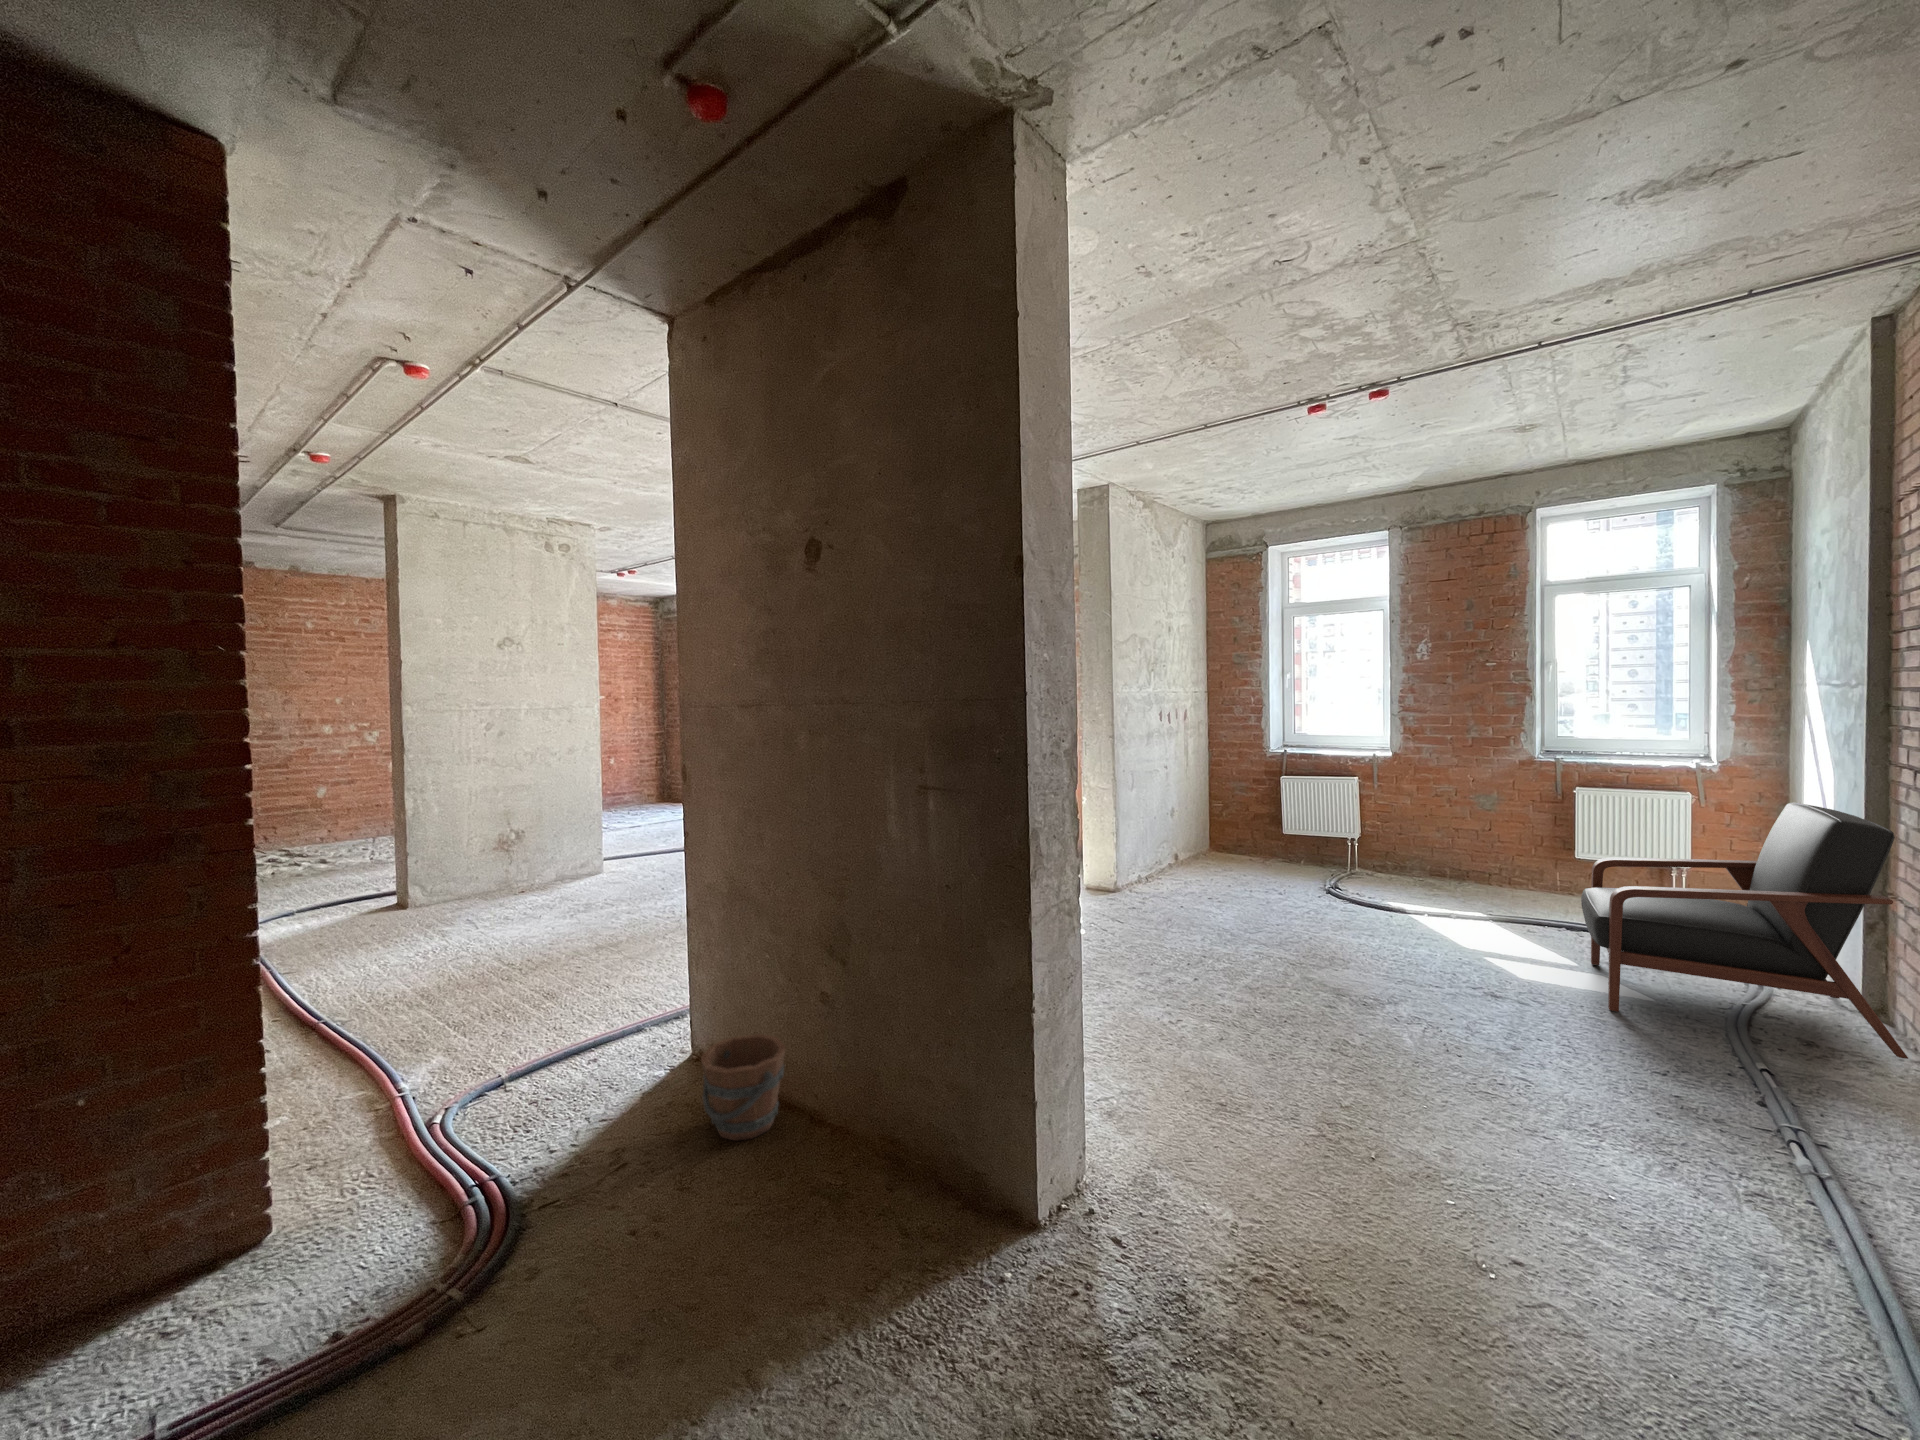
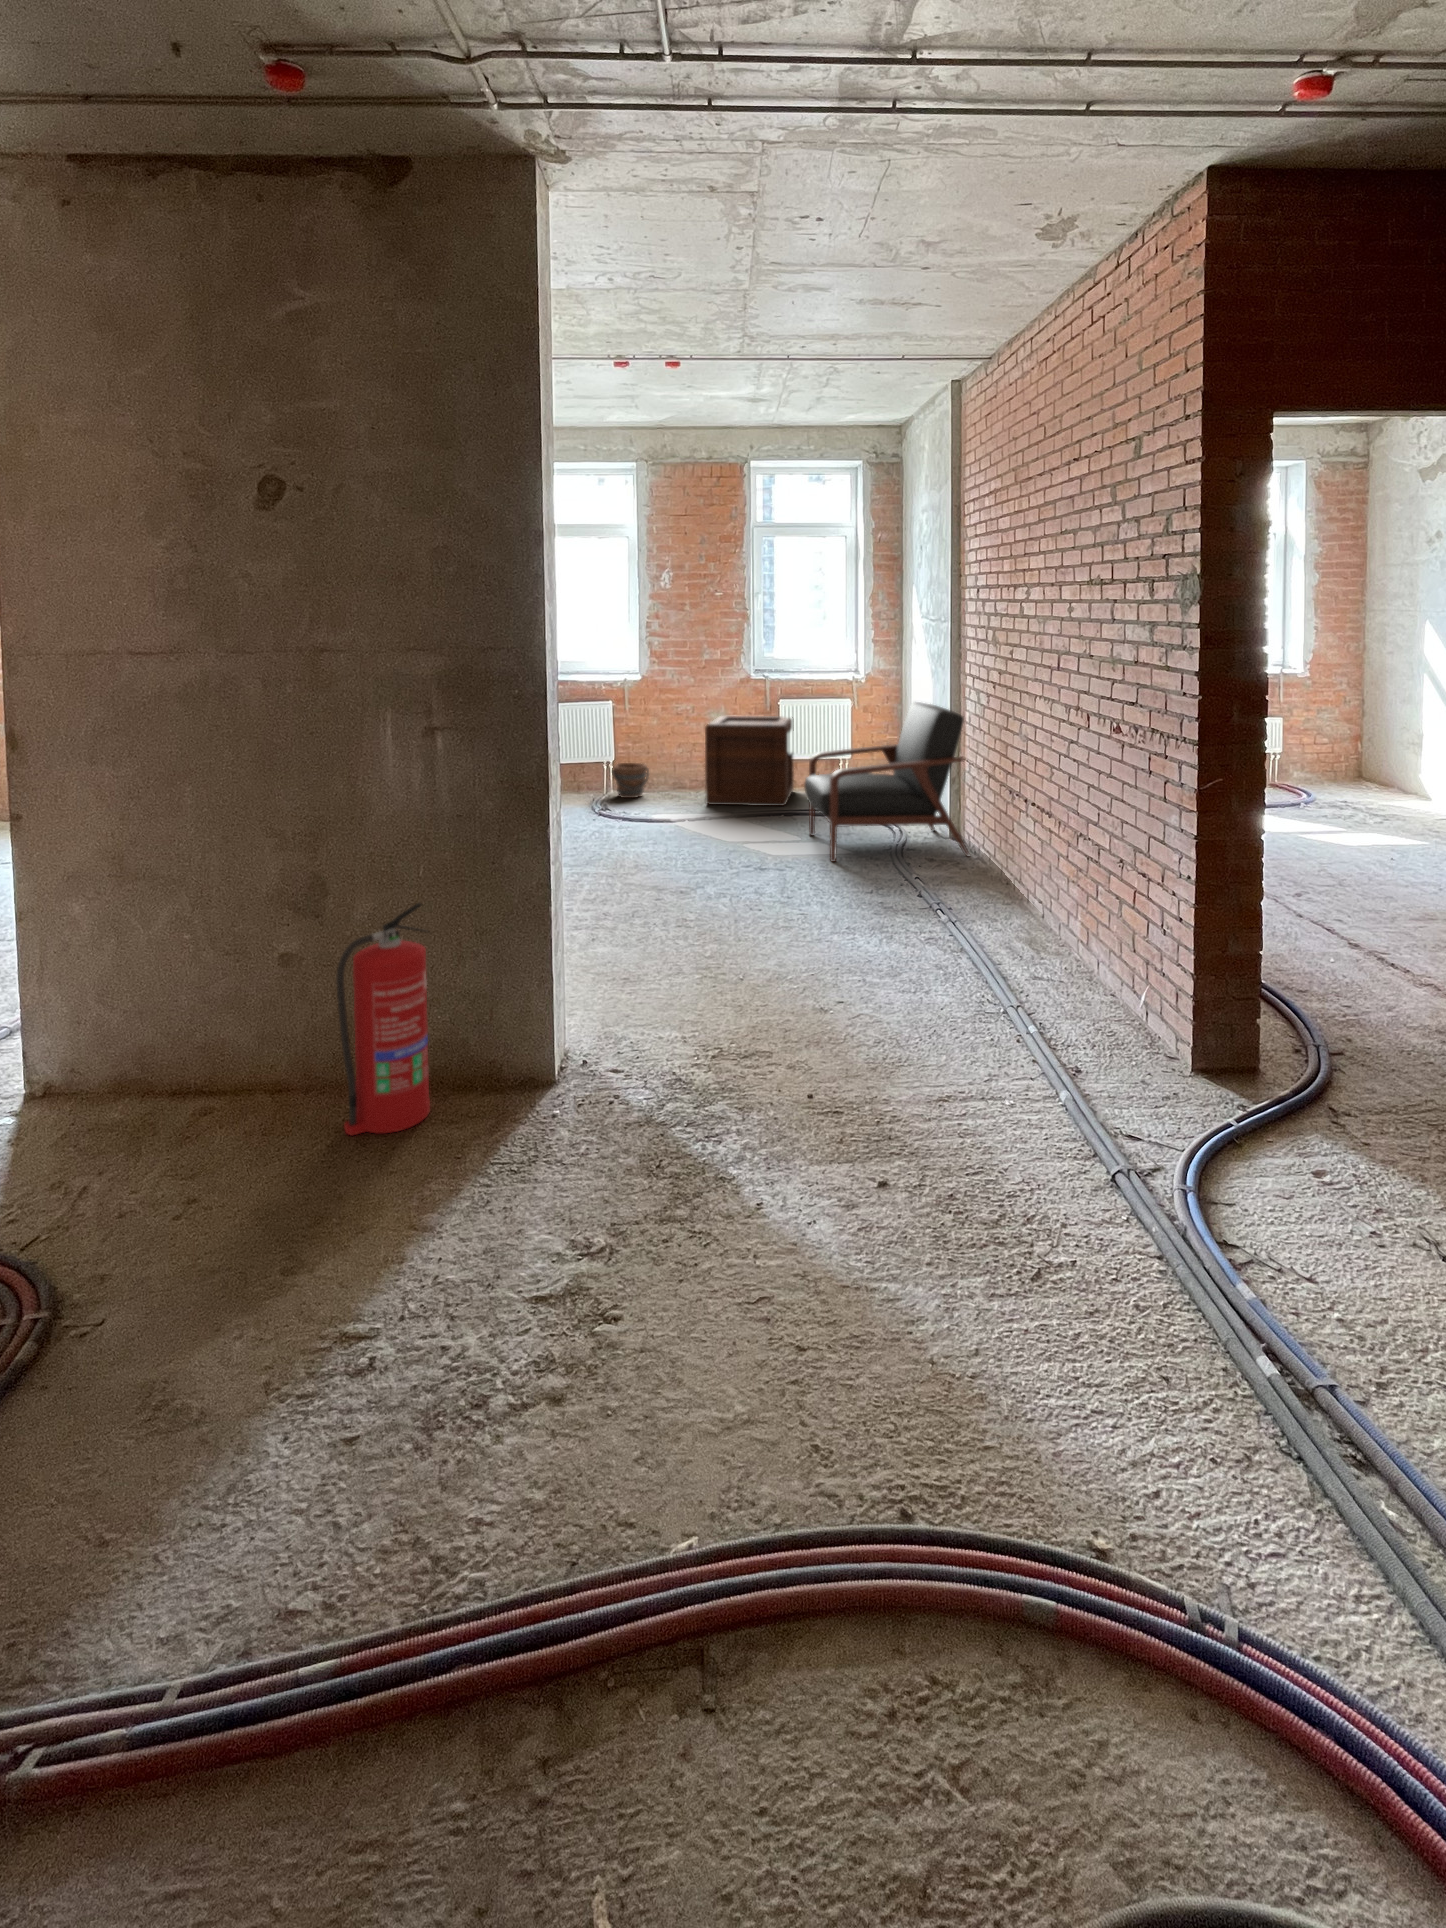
wooden crate: none [1457,799,1595,917] -> present [705,716,794,806]
fire extinguisher: none [821,975,921,1214] -> present [336,903,430,1135]
bucket: present [701,1034,785,1141] -> present [612,763,649,798]

